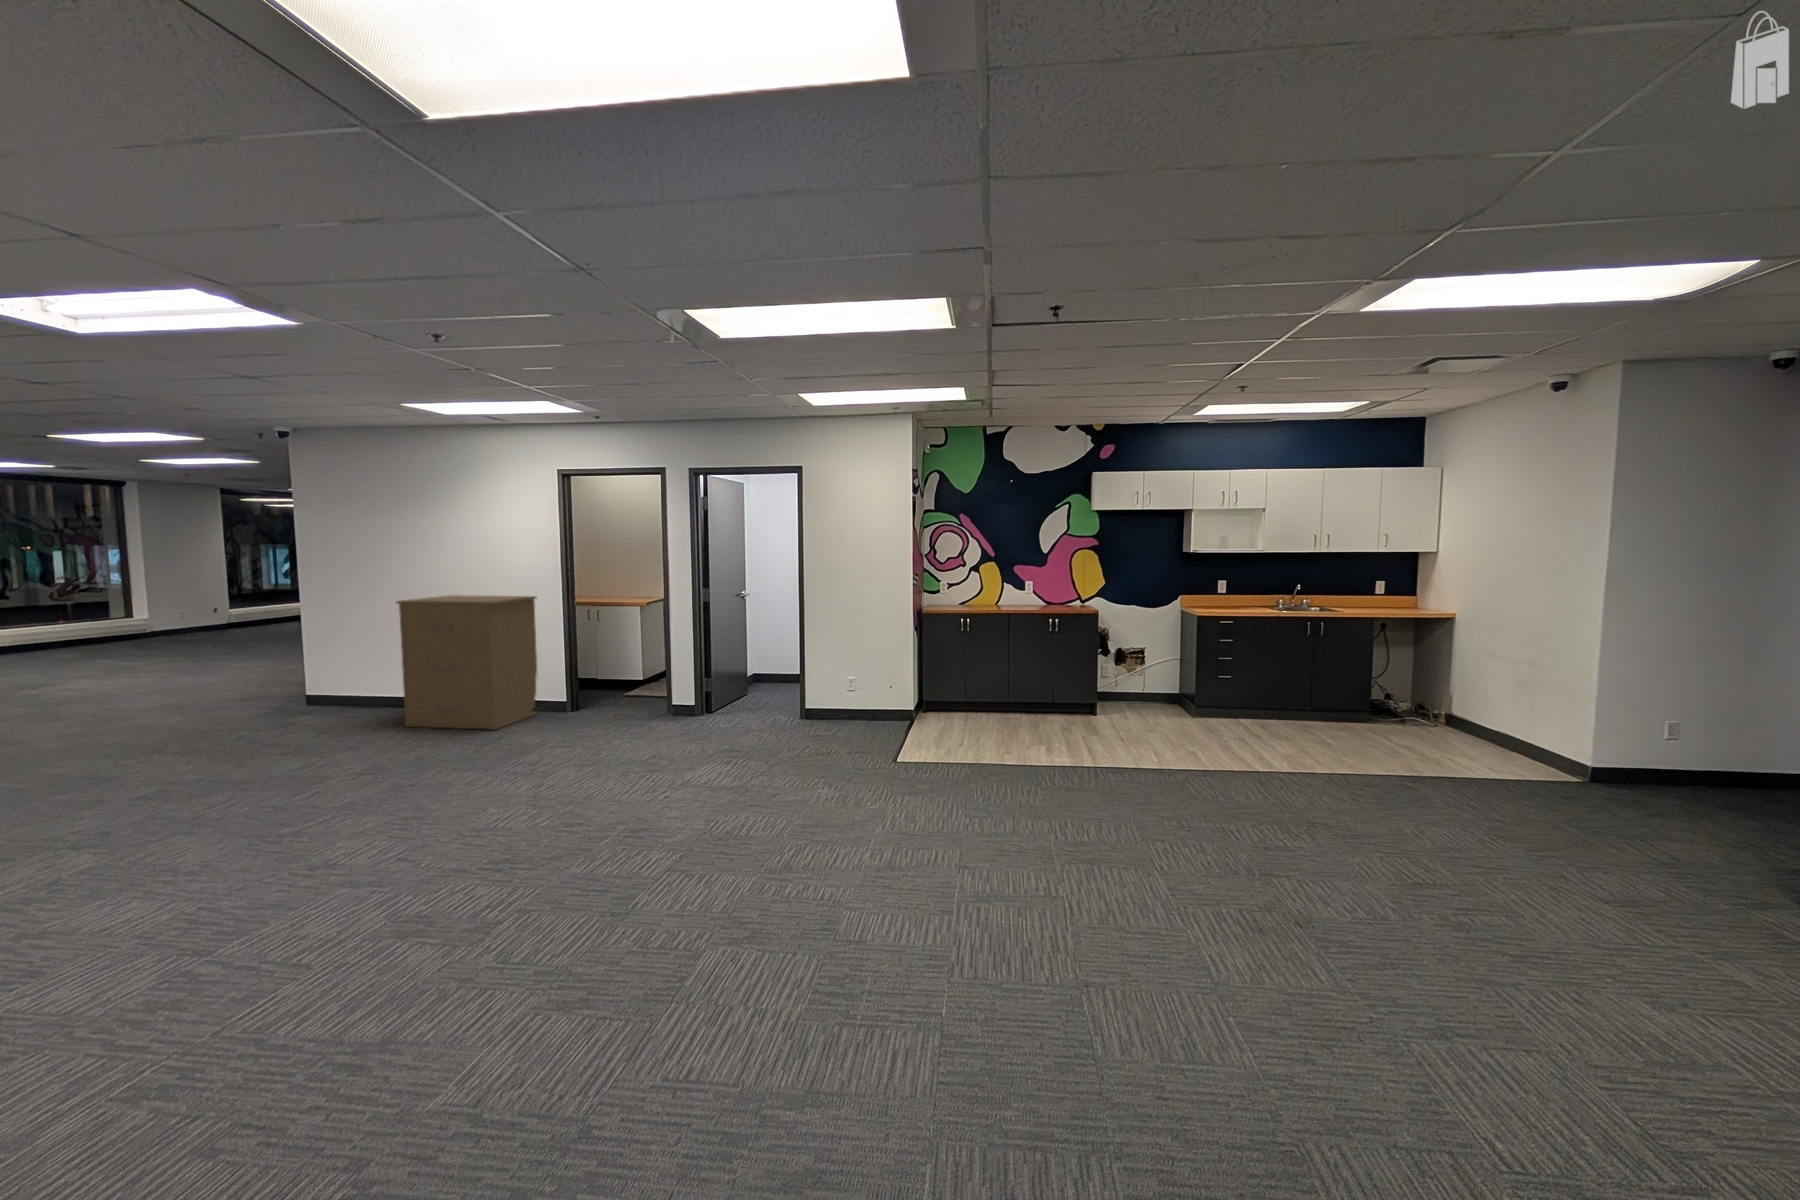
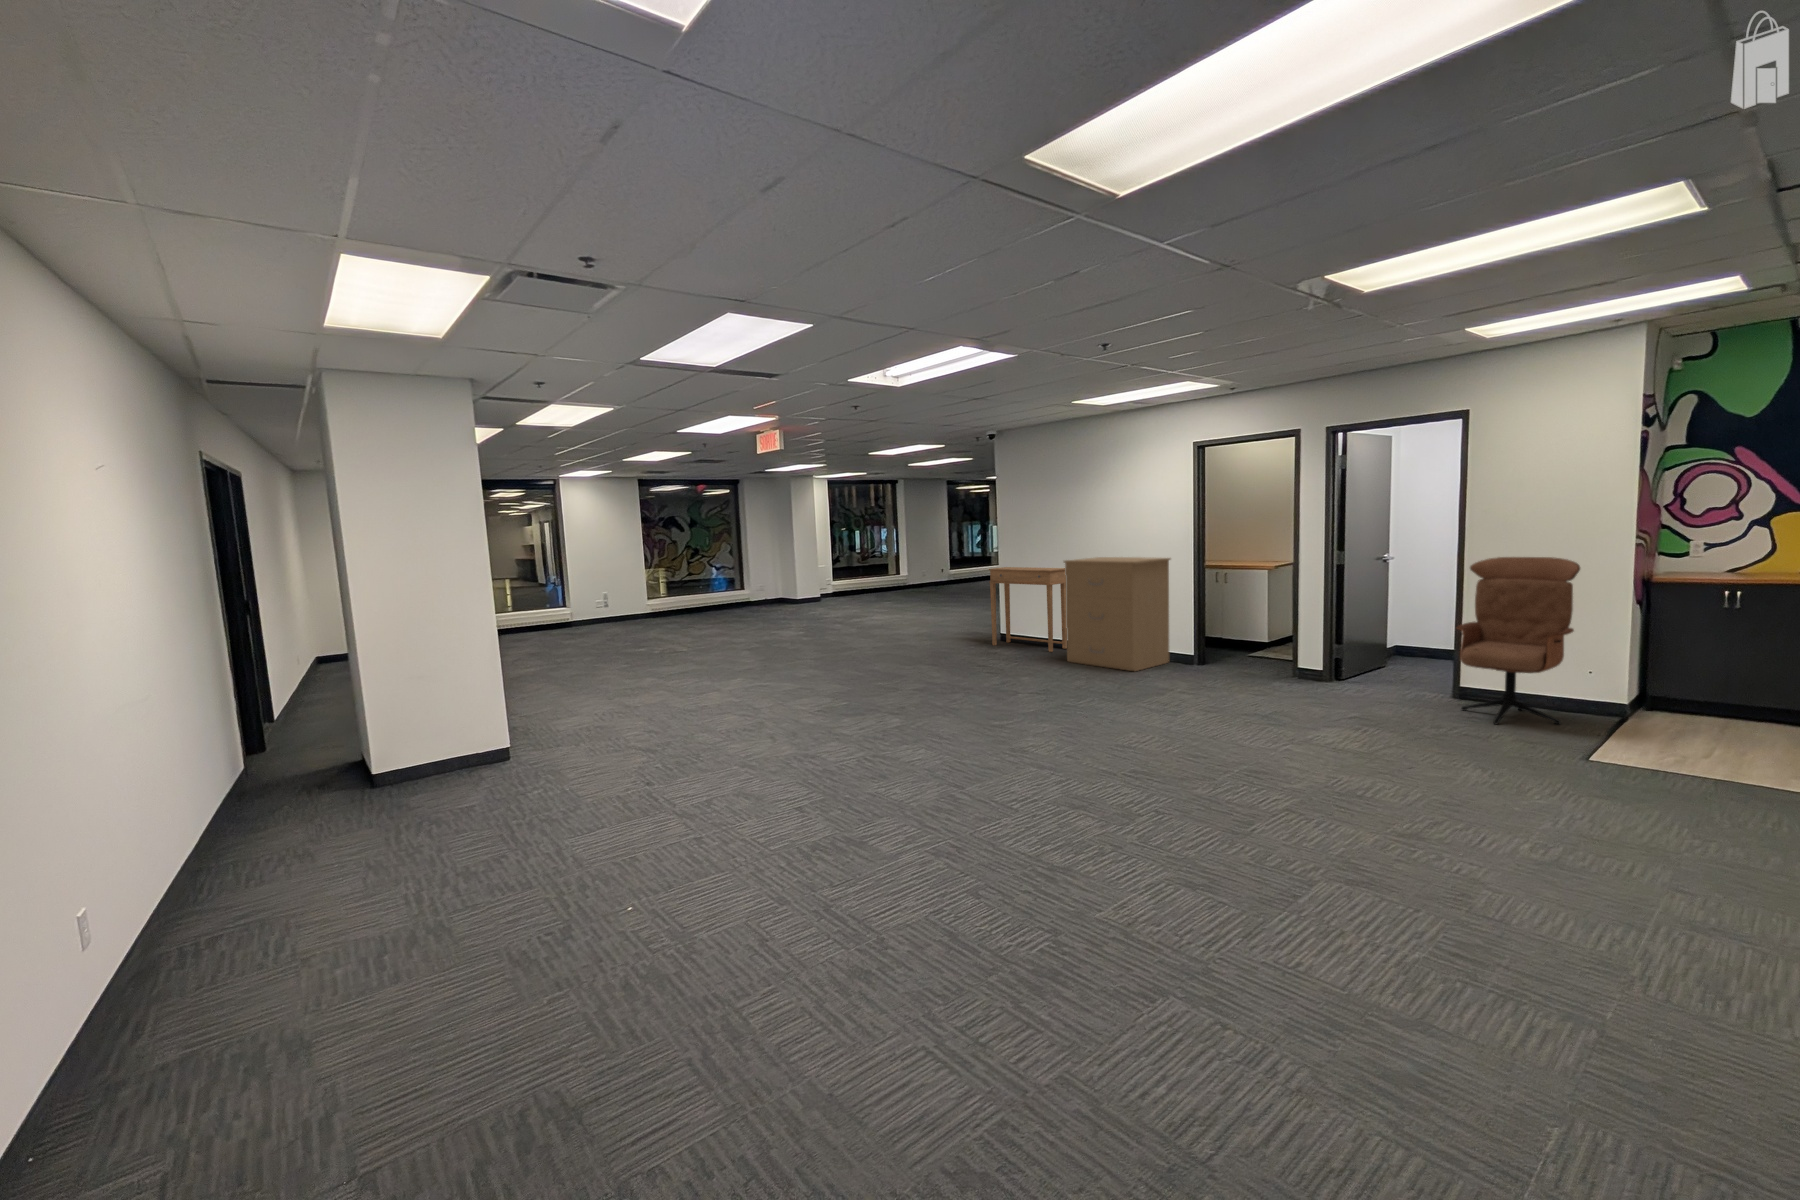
office chair: none [801,595,881,741] -> present [1457,557,1580,724]
side table: none [282,609,407,716] -> present [989,567,1067,652]

